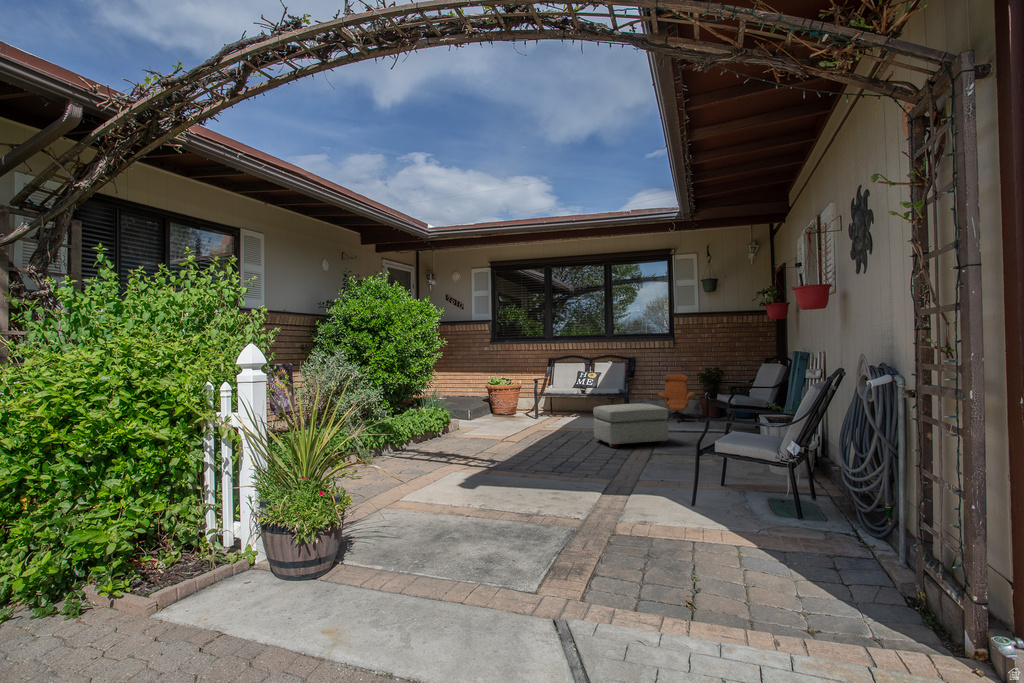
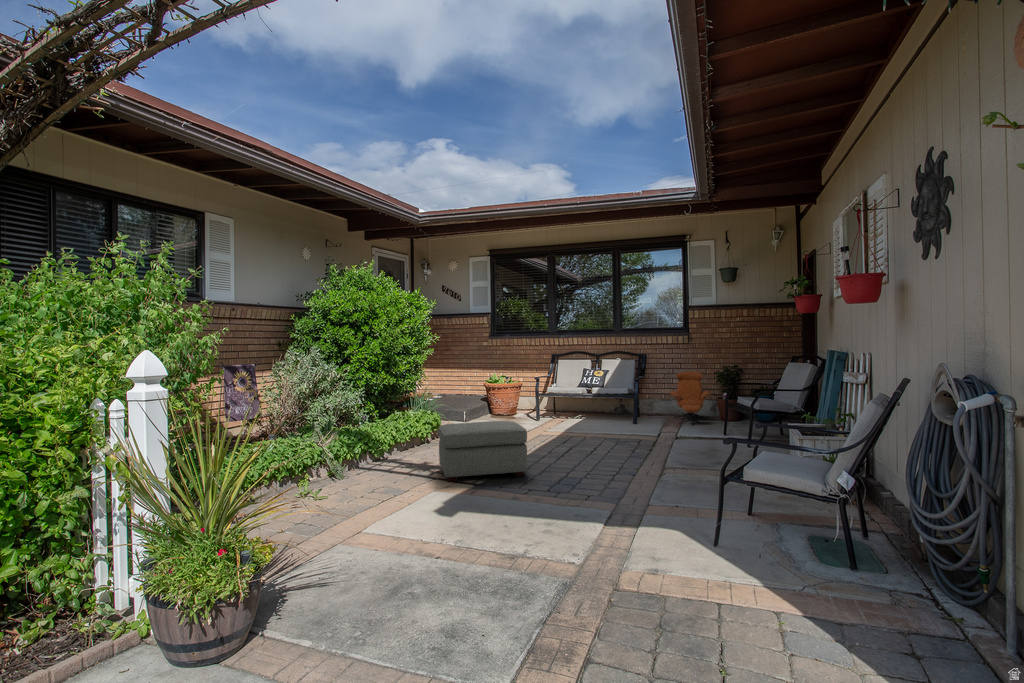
ottoman: present [593,403,668,448] -> present [438,421,527,482]

